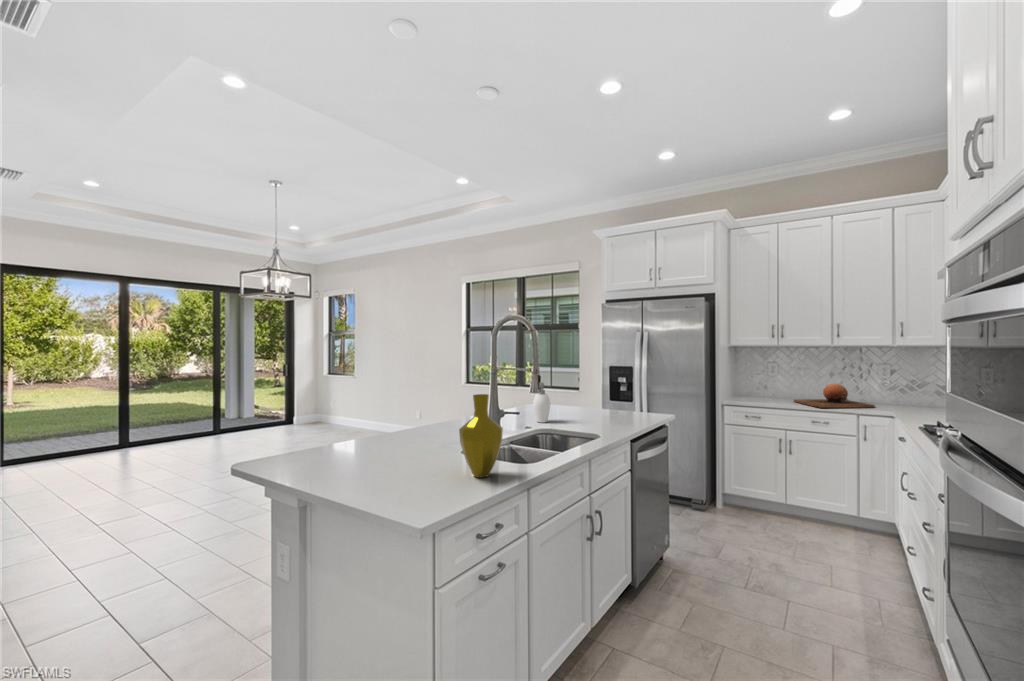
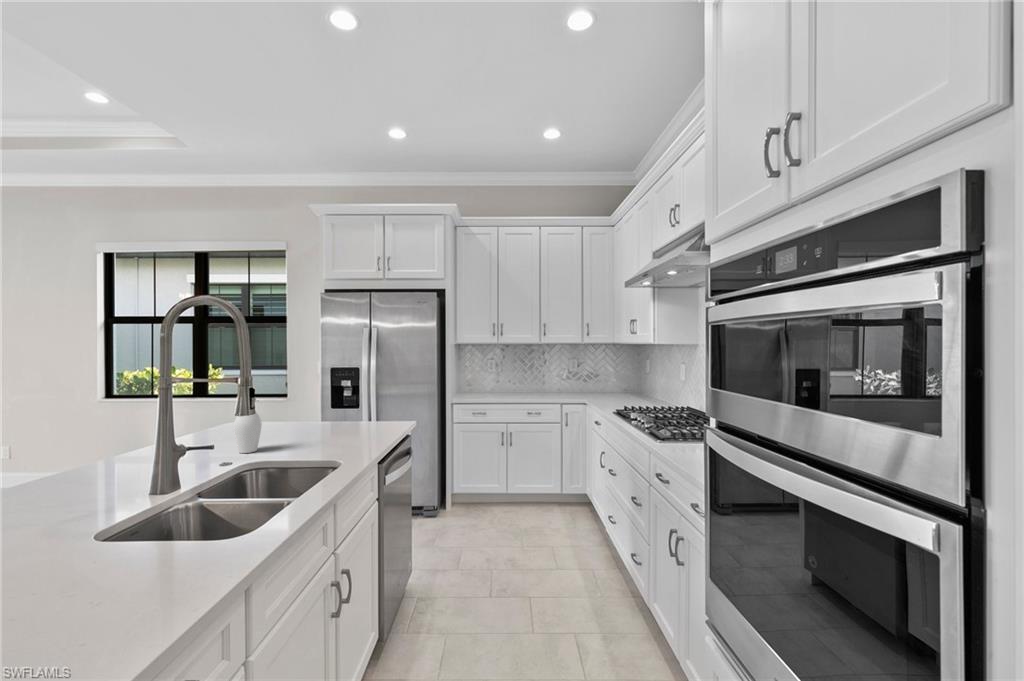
chopping board: present [794,384,875,408] -> none [510,377,571,400]
vase: present [459,394,503,478] -> none [86,436,192,600]

